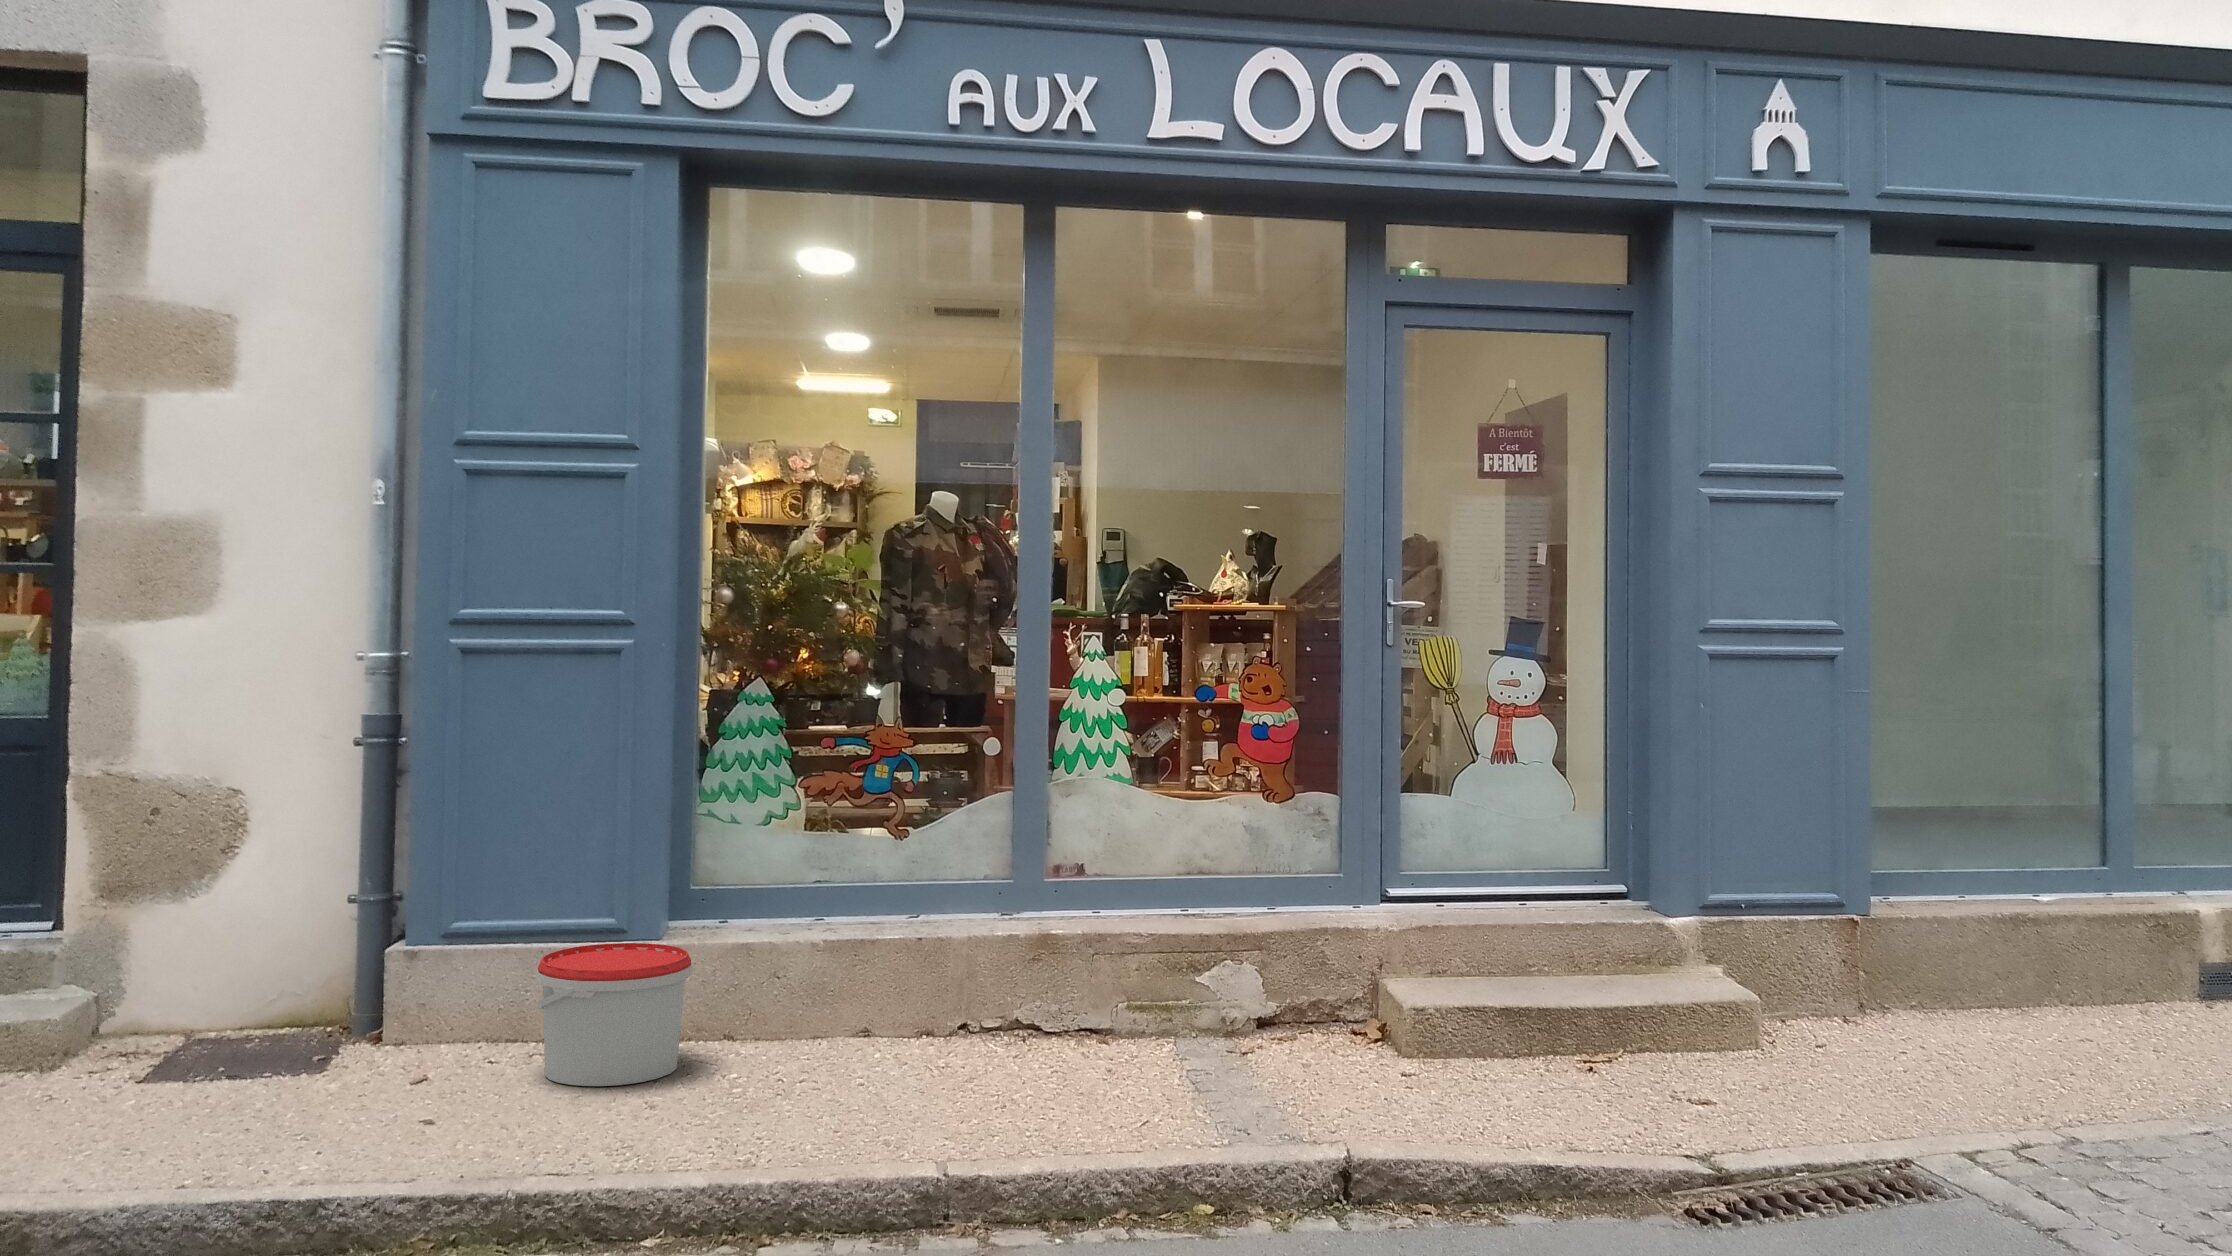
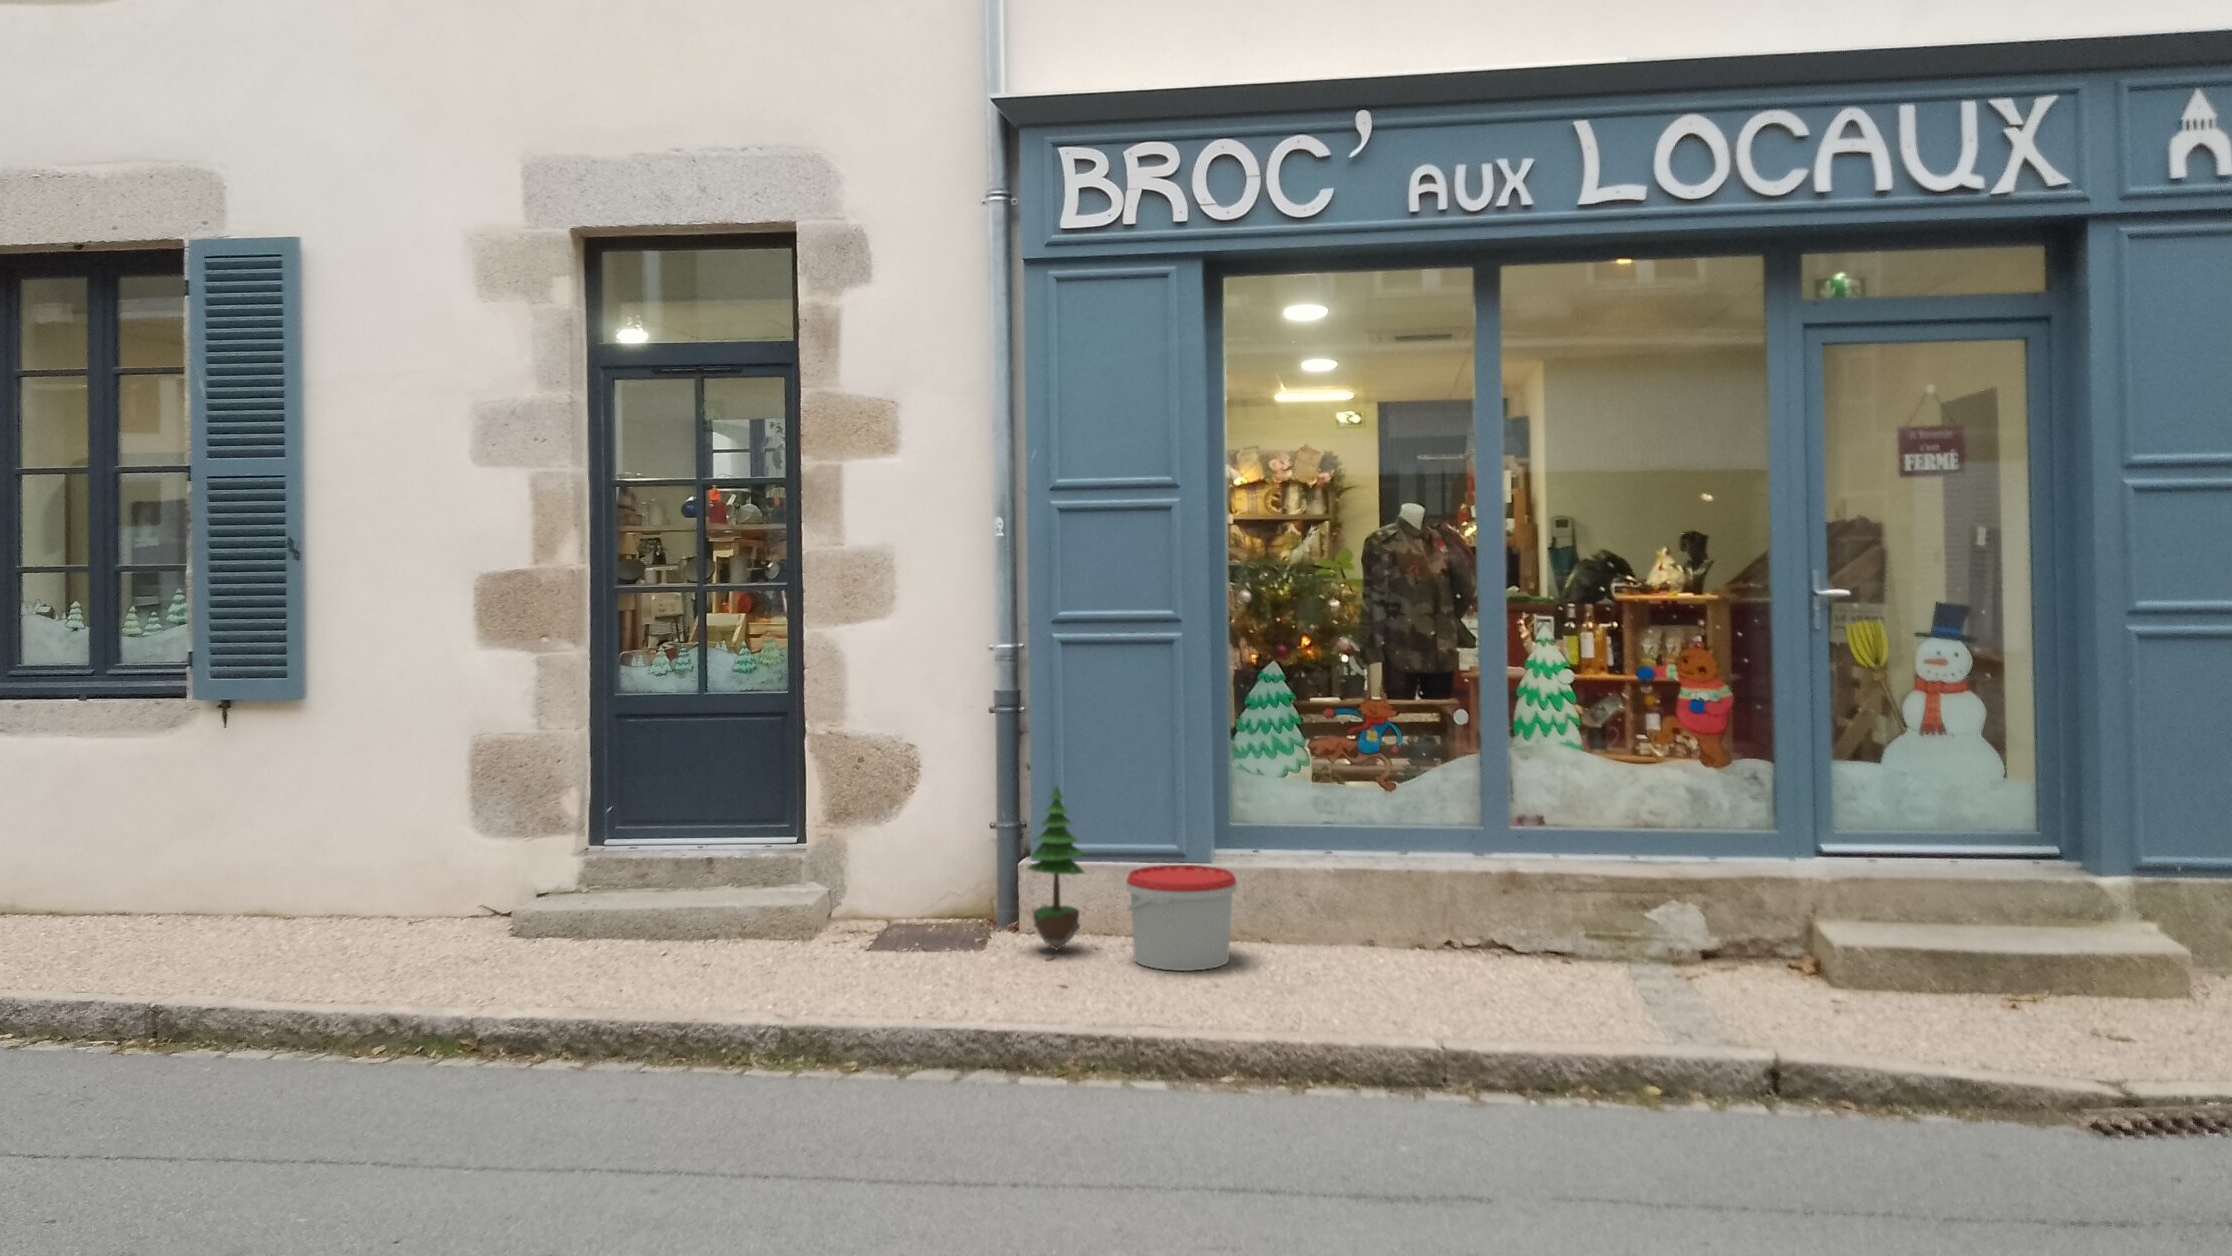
potted tree: none [393,840,482,1067] -> present [1028,786,1084,950]

